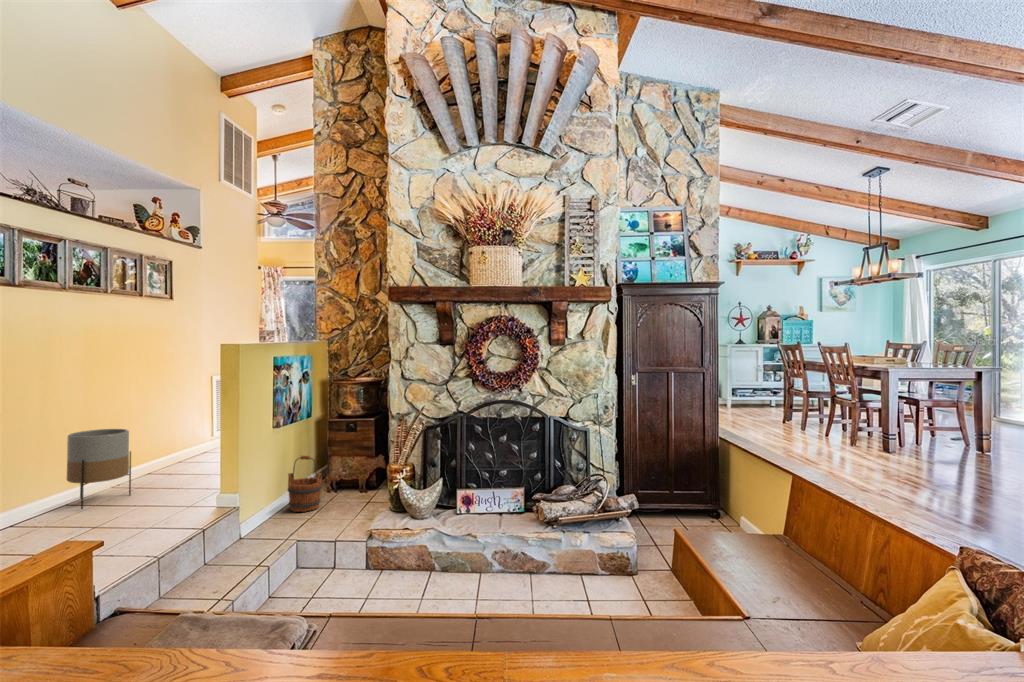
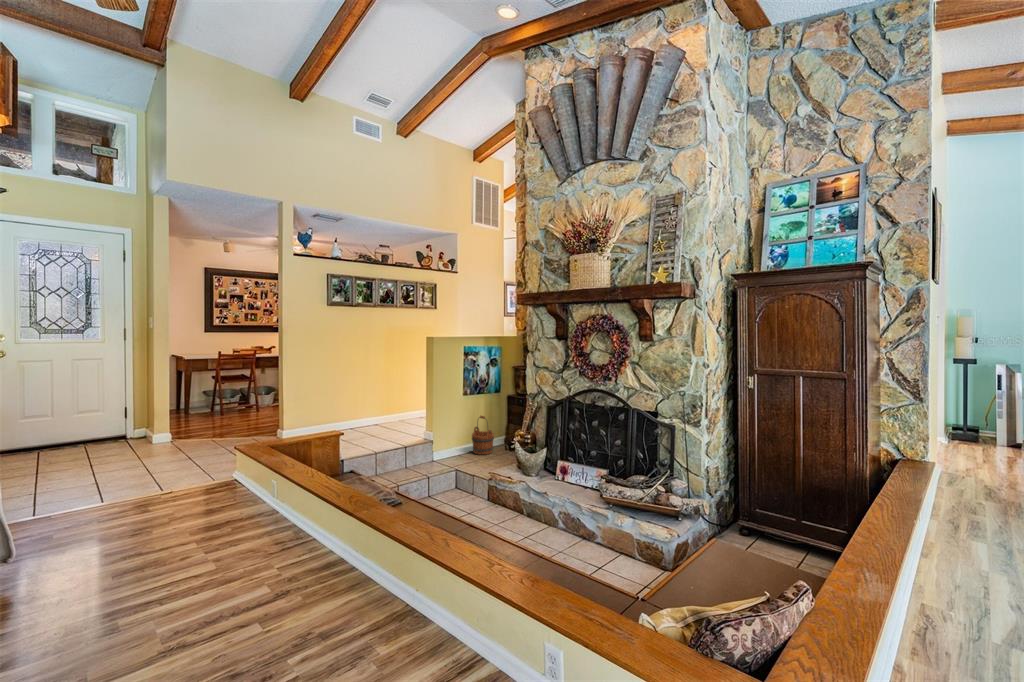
planter: present [67,429,131,509] -> none [377,385,407,430]

